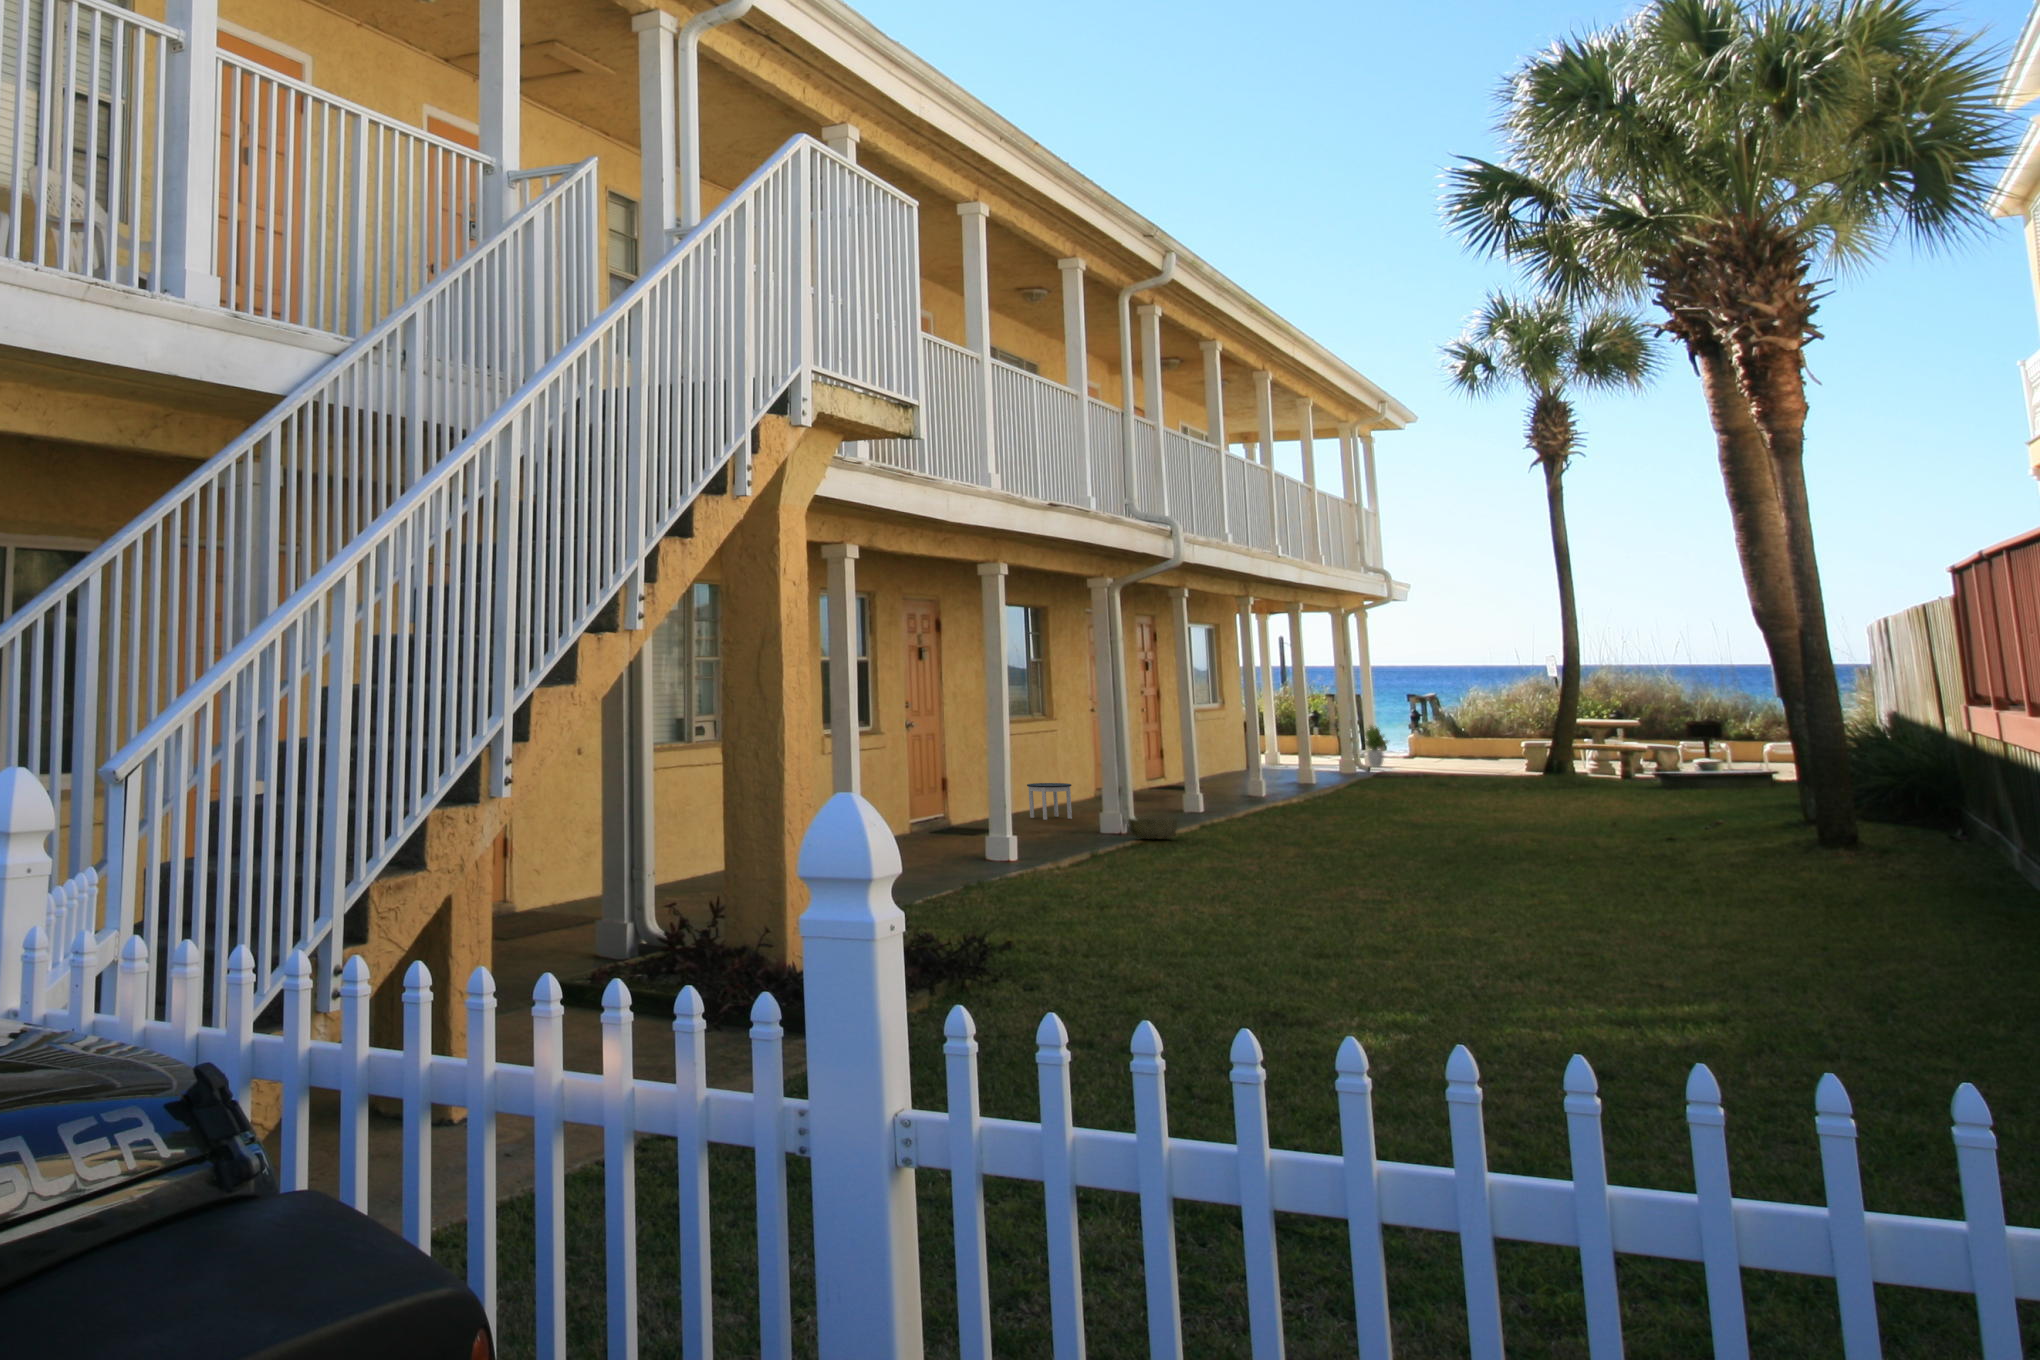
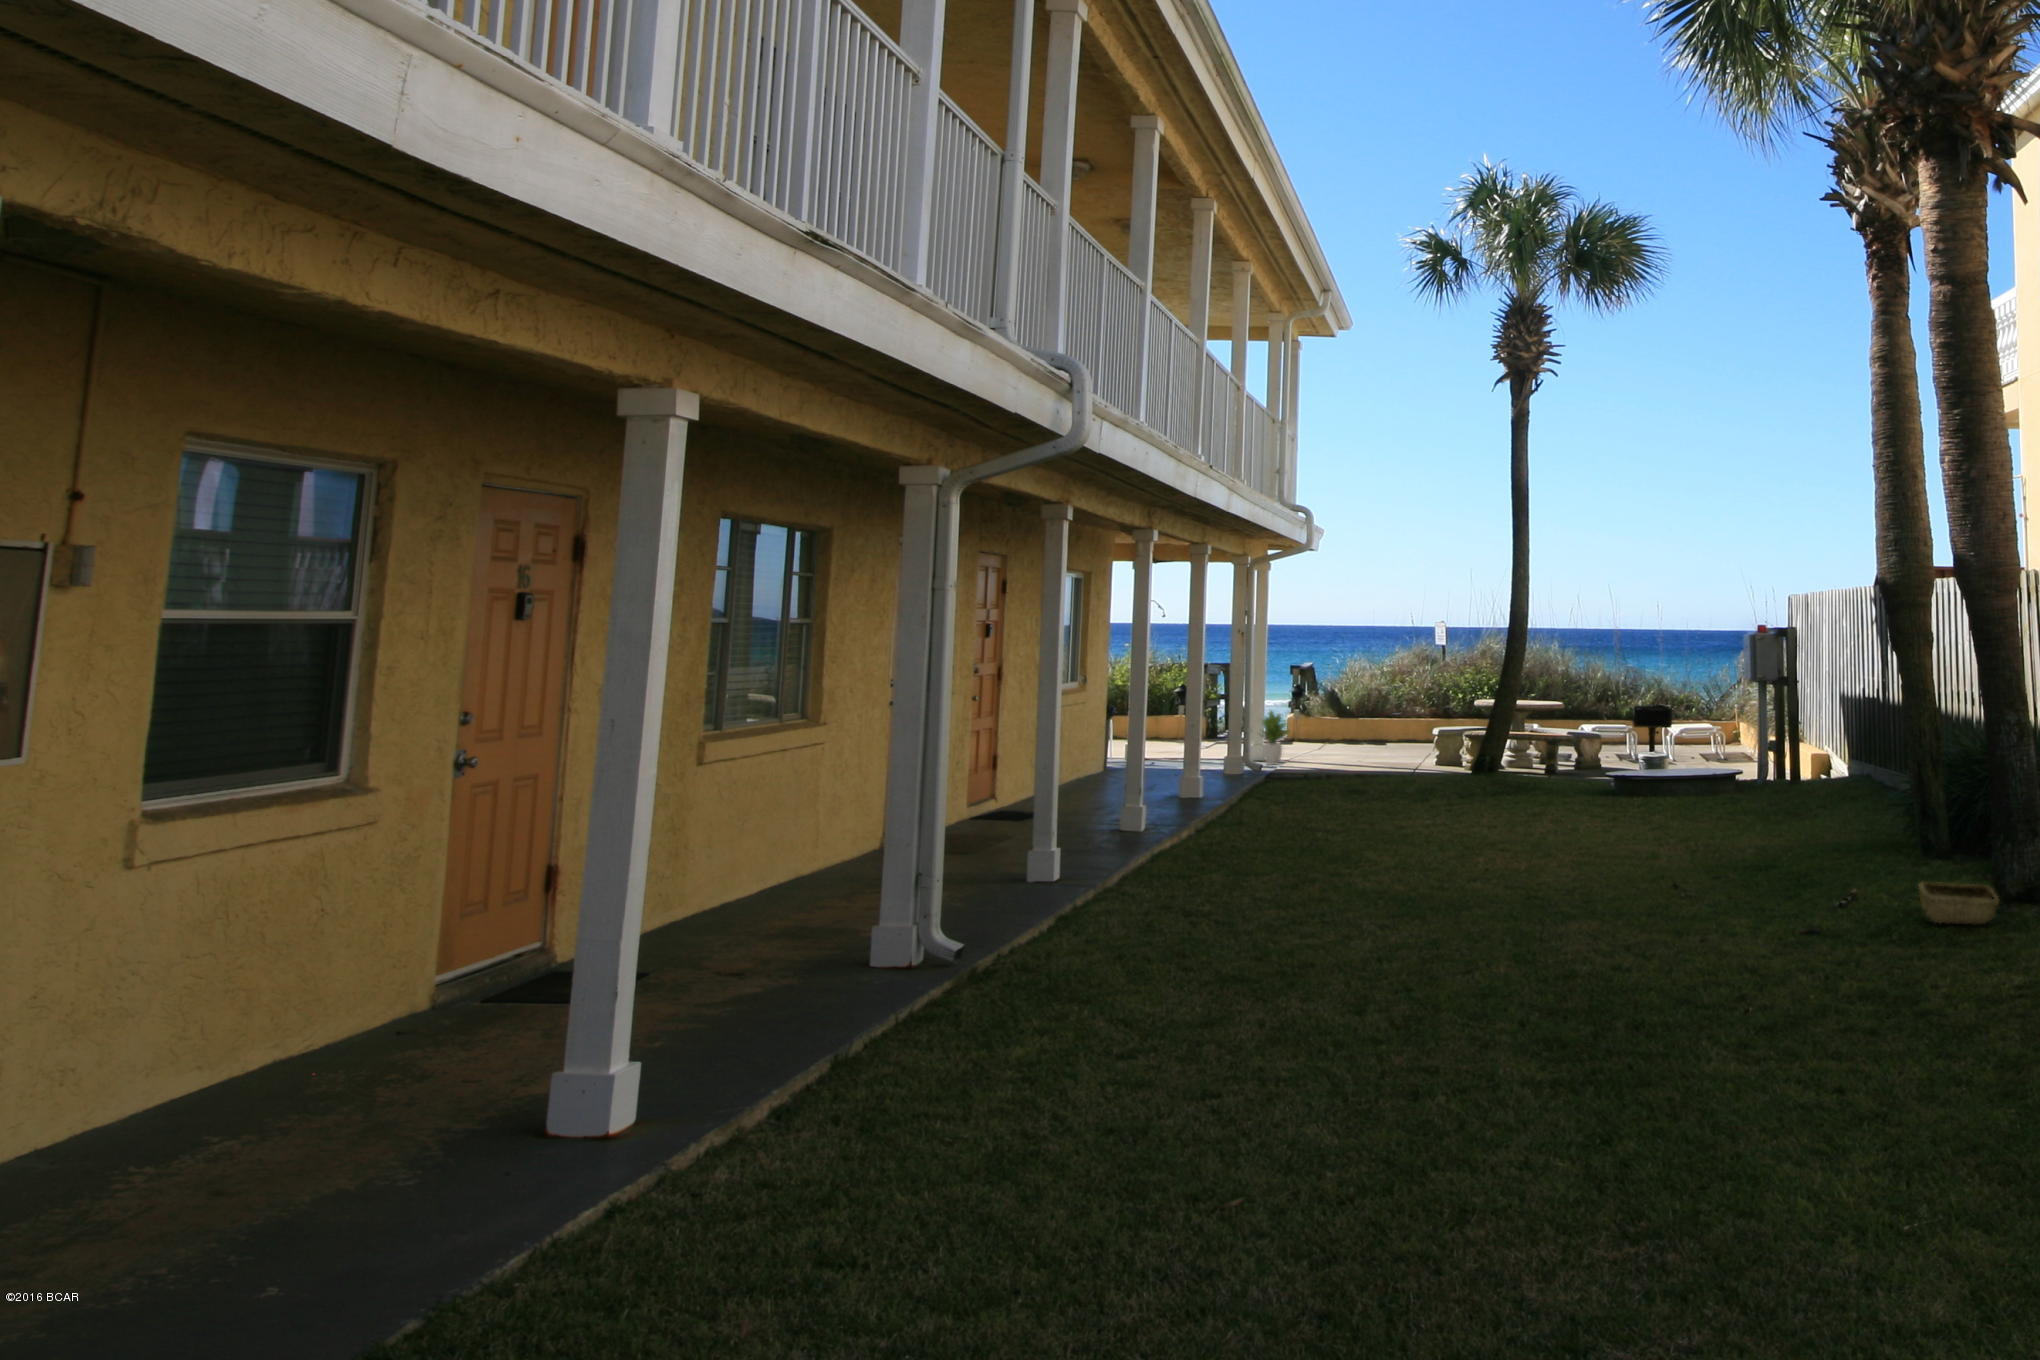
round table: present [1027,783,1072,820] -> none [754,841,838,913]
woven basket: present [1128,818,1177,839] -> present [1919,882,2000,925]

